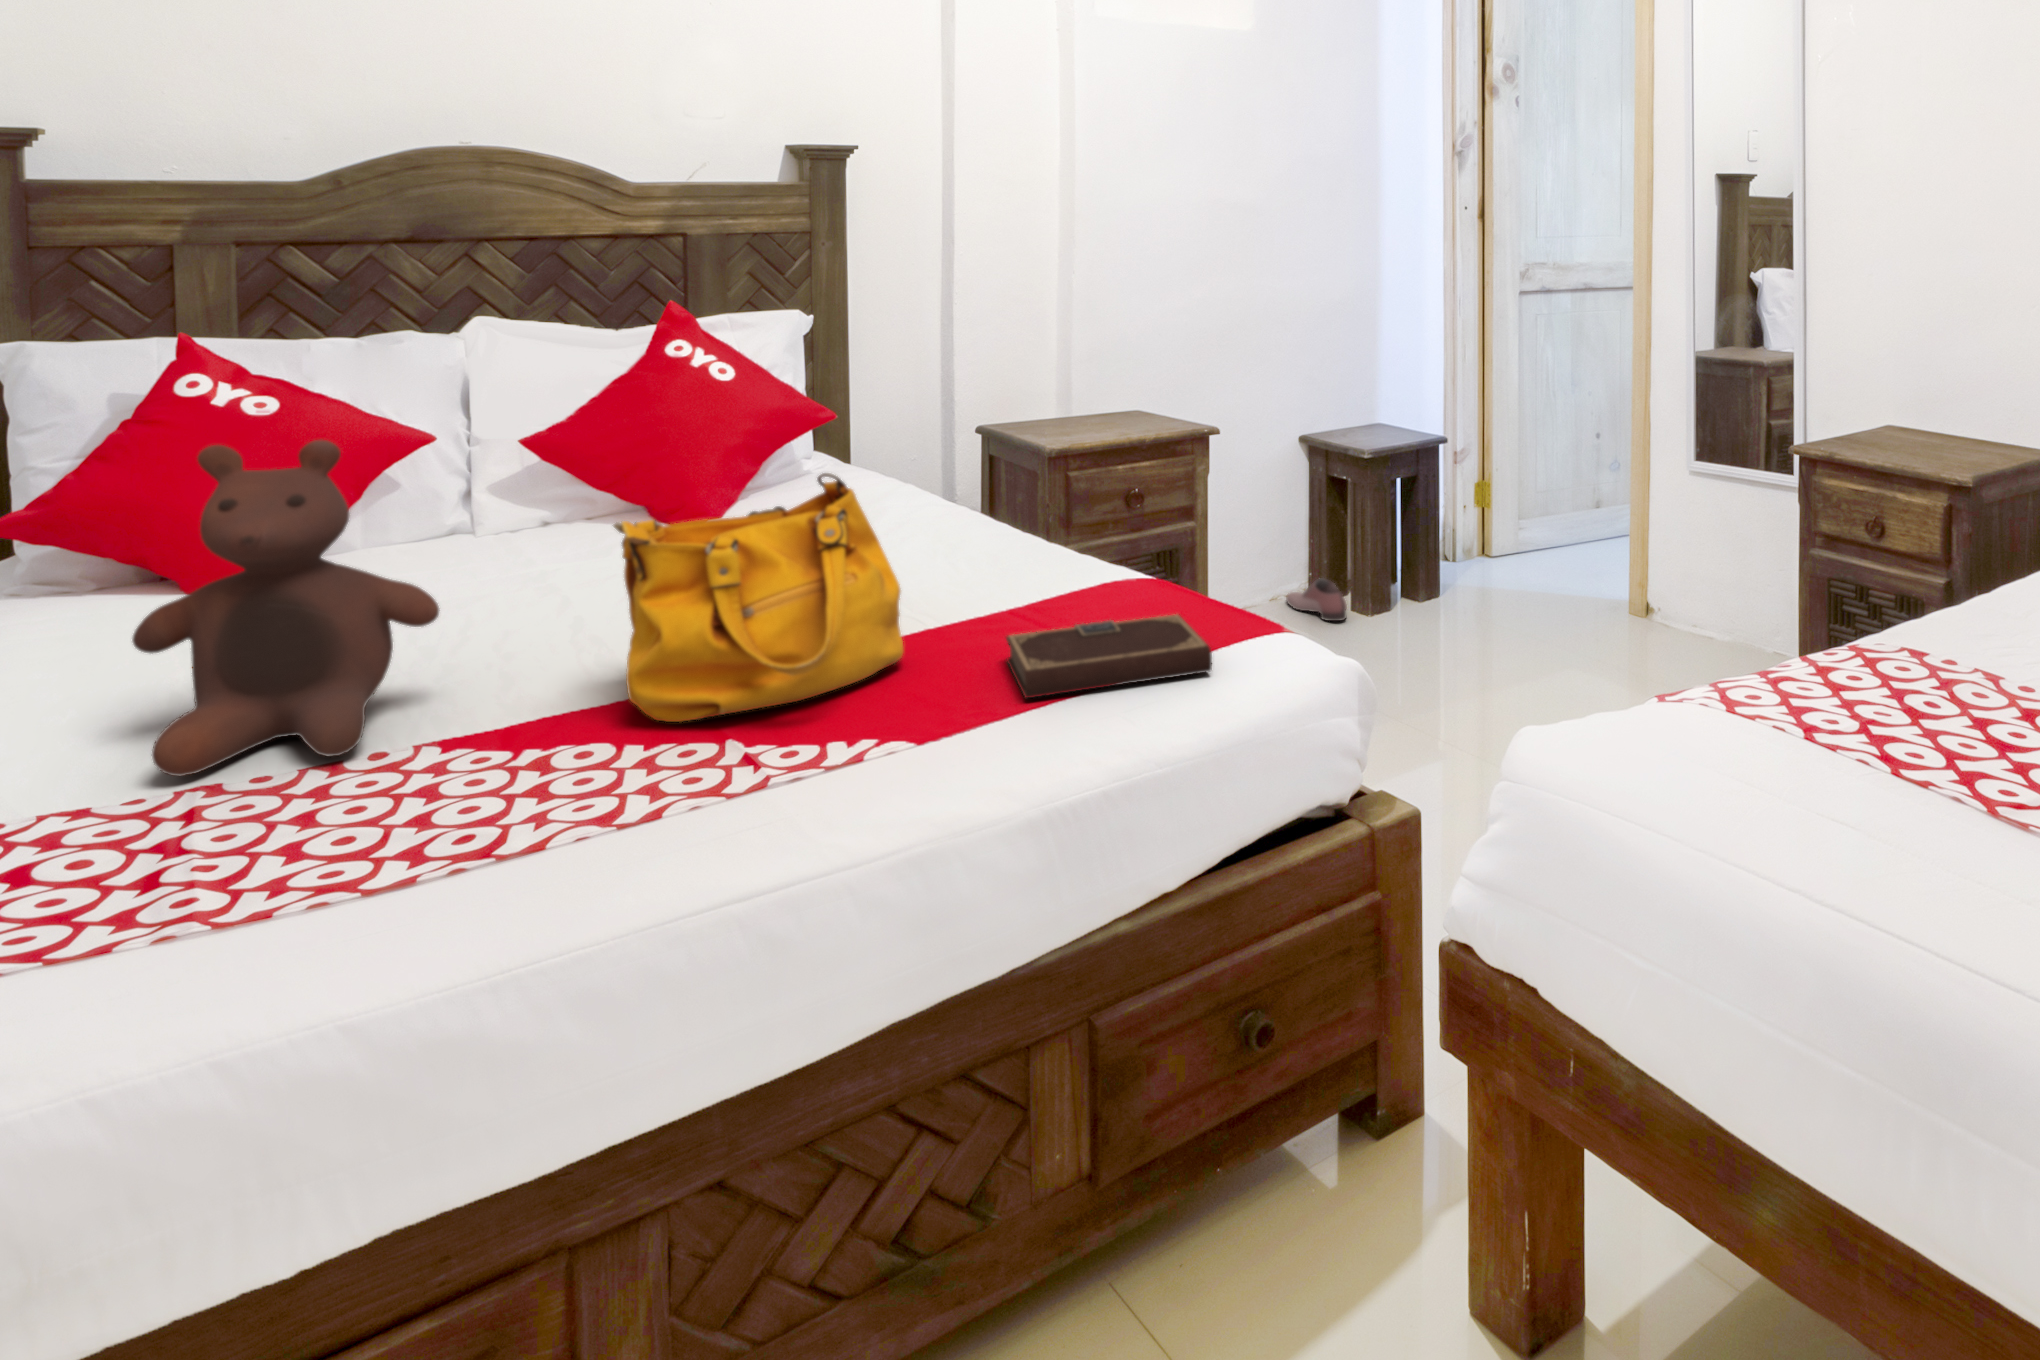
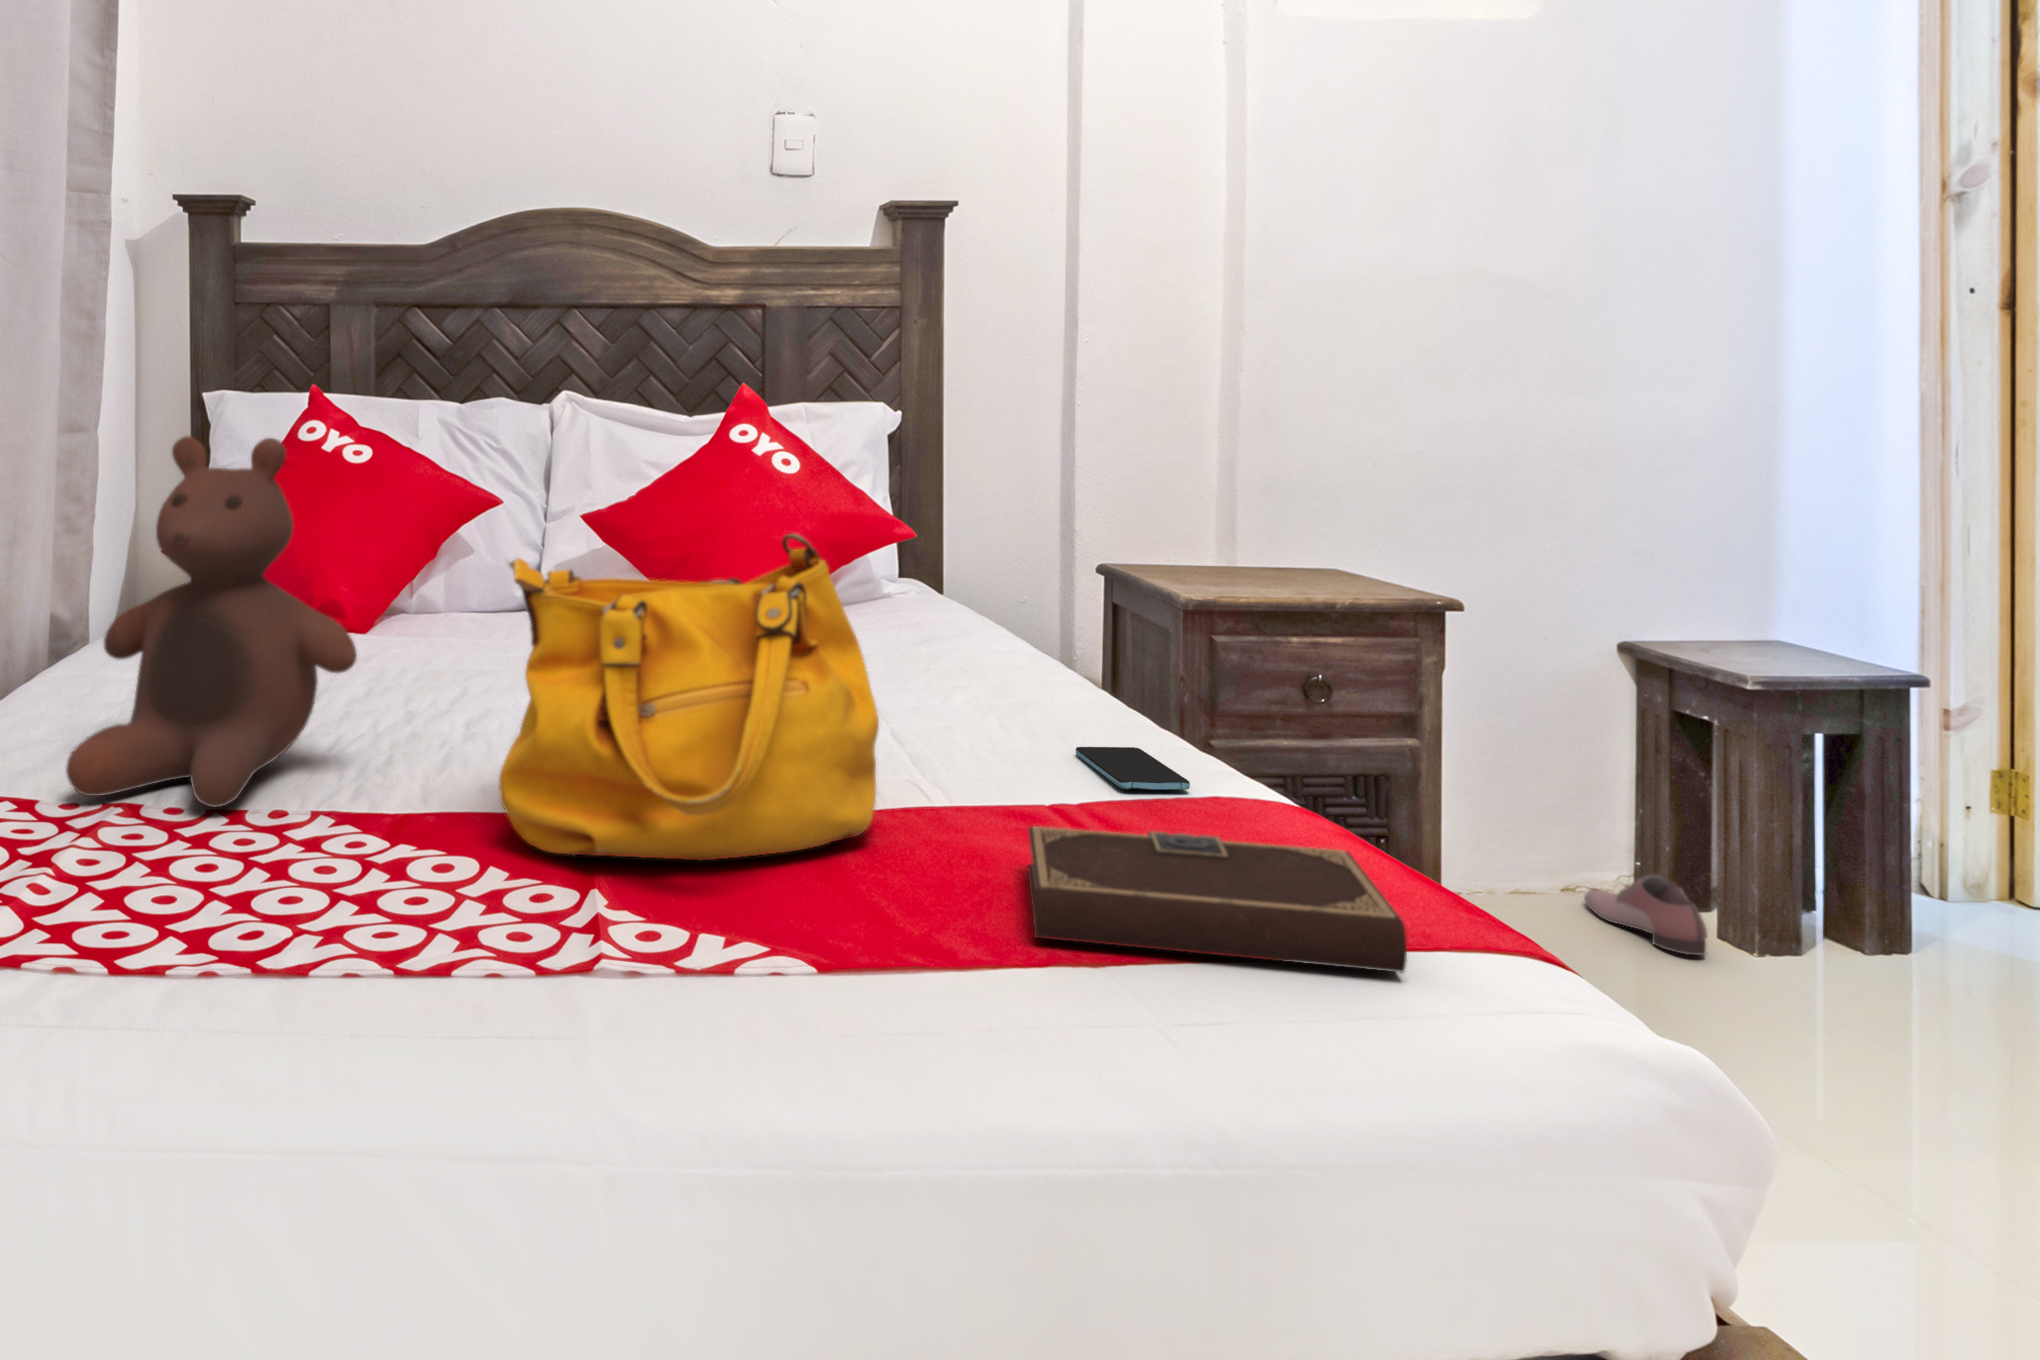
smartphone: none [1009,570,1085,599] -> present [1076,747,1190,790]

